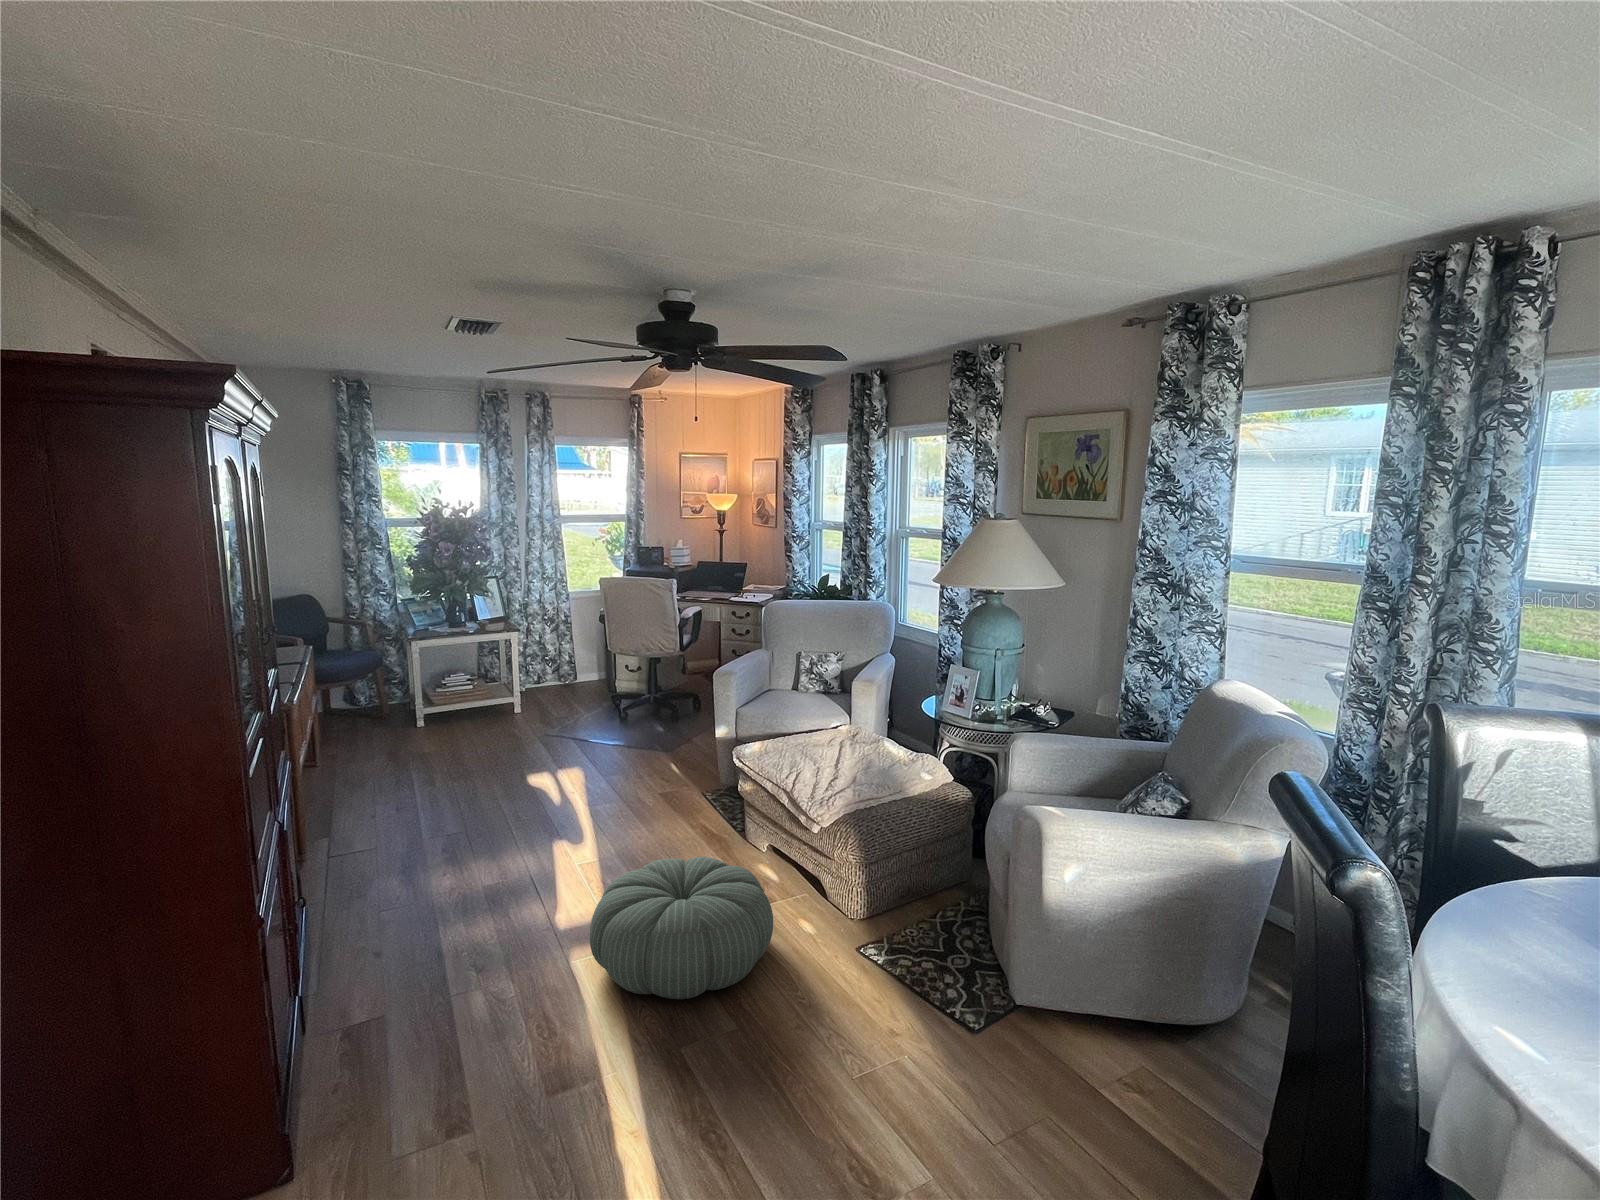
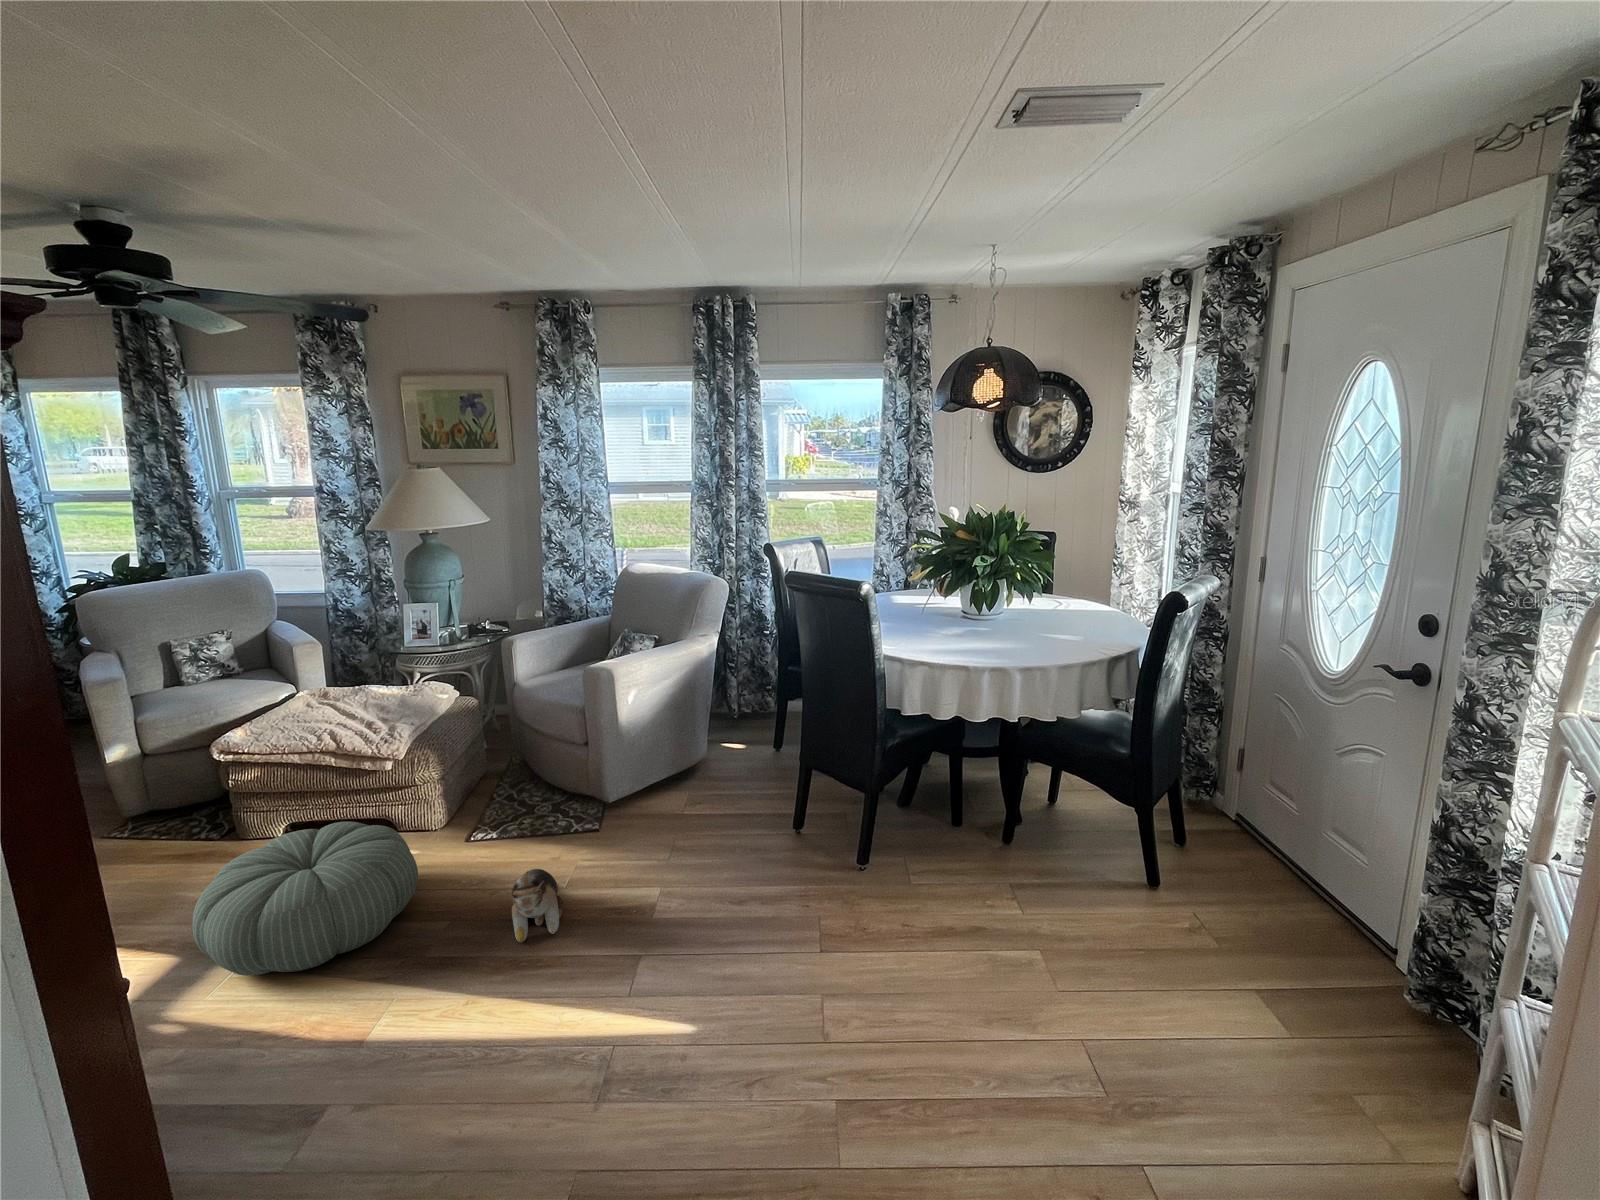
plush toy: none [721,1026,851,1122] -> present [505,869,564,942]

